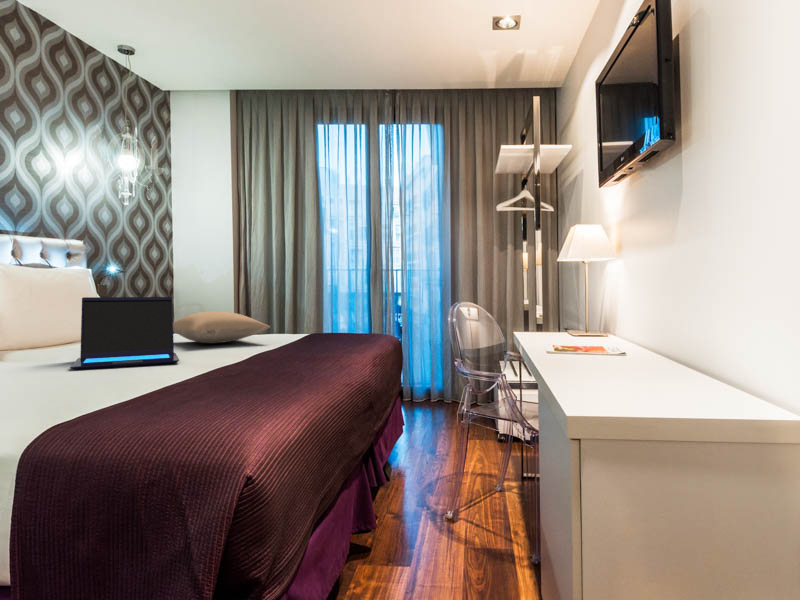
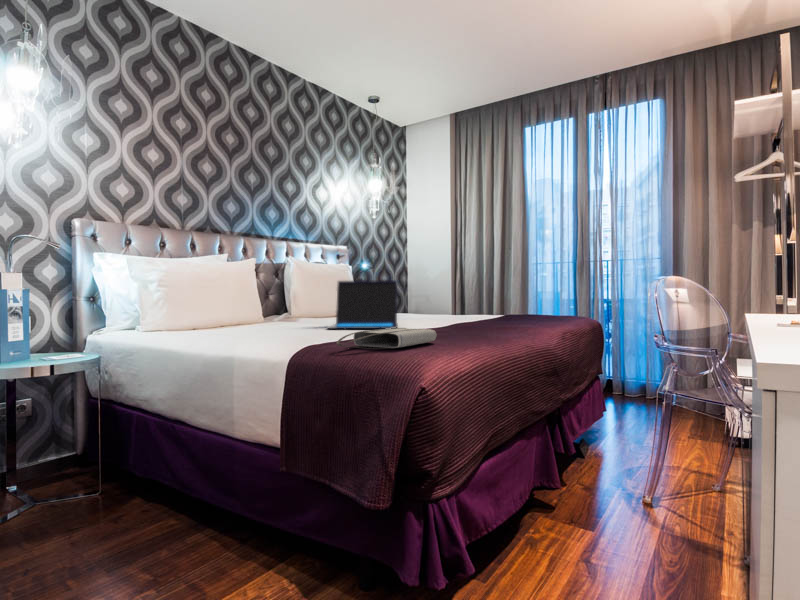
pillow: present [173,311,270,343] -> none [398,295,476,321]
tote bag: none [117,372,247,416] -> present [336,328,437,349]

